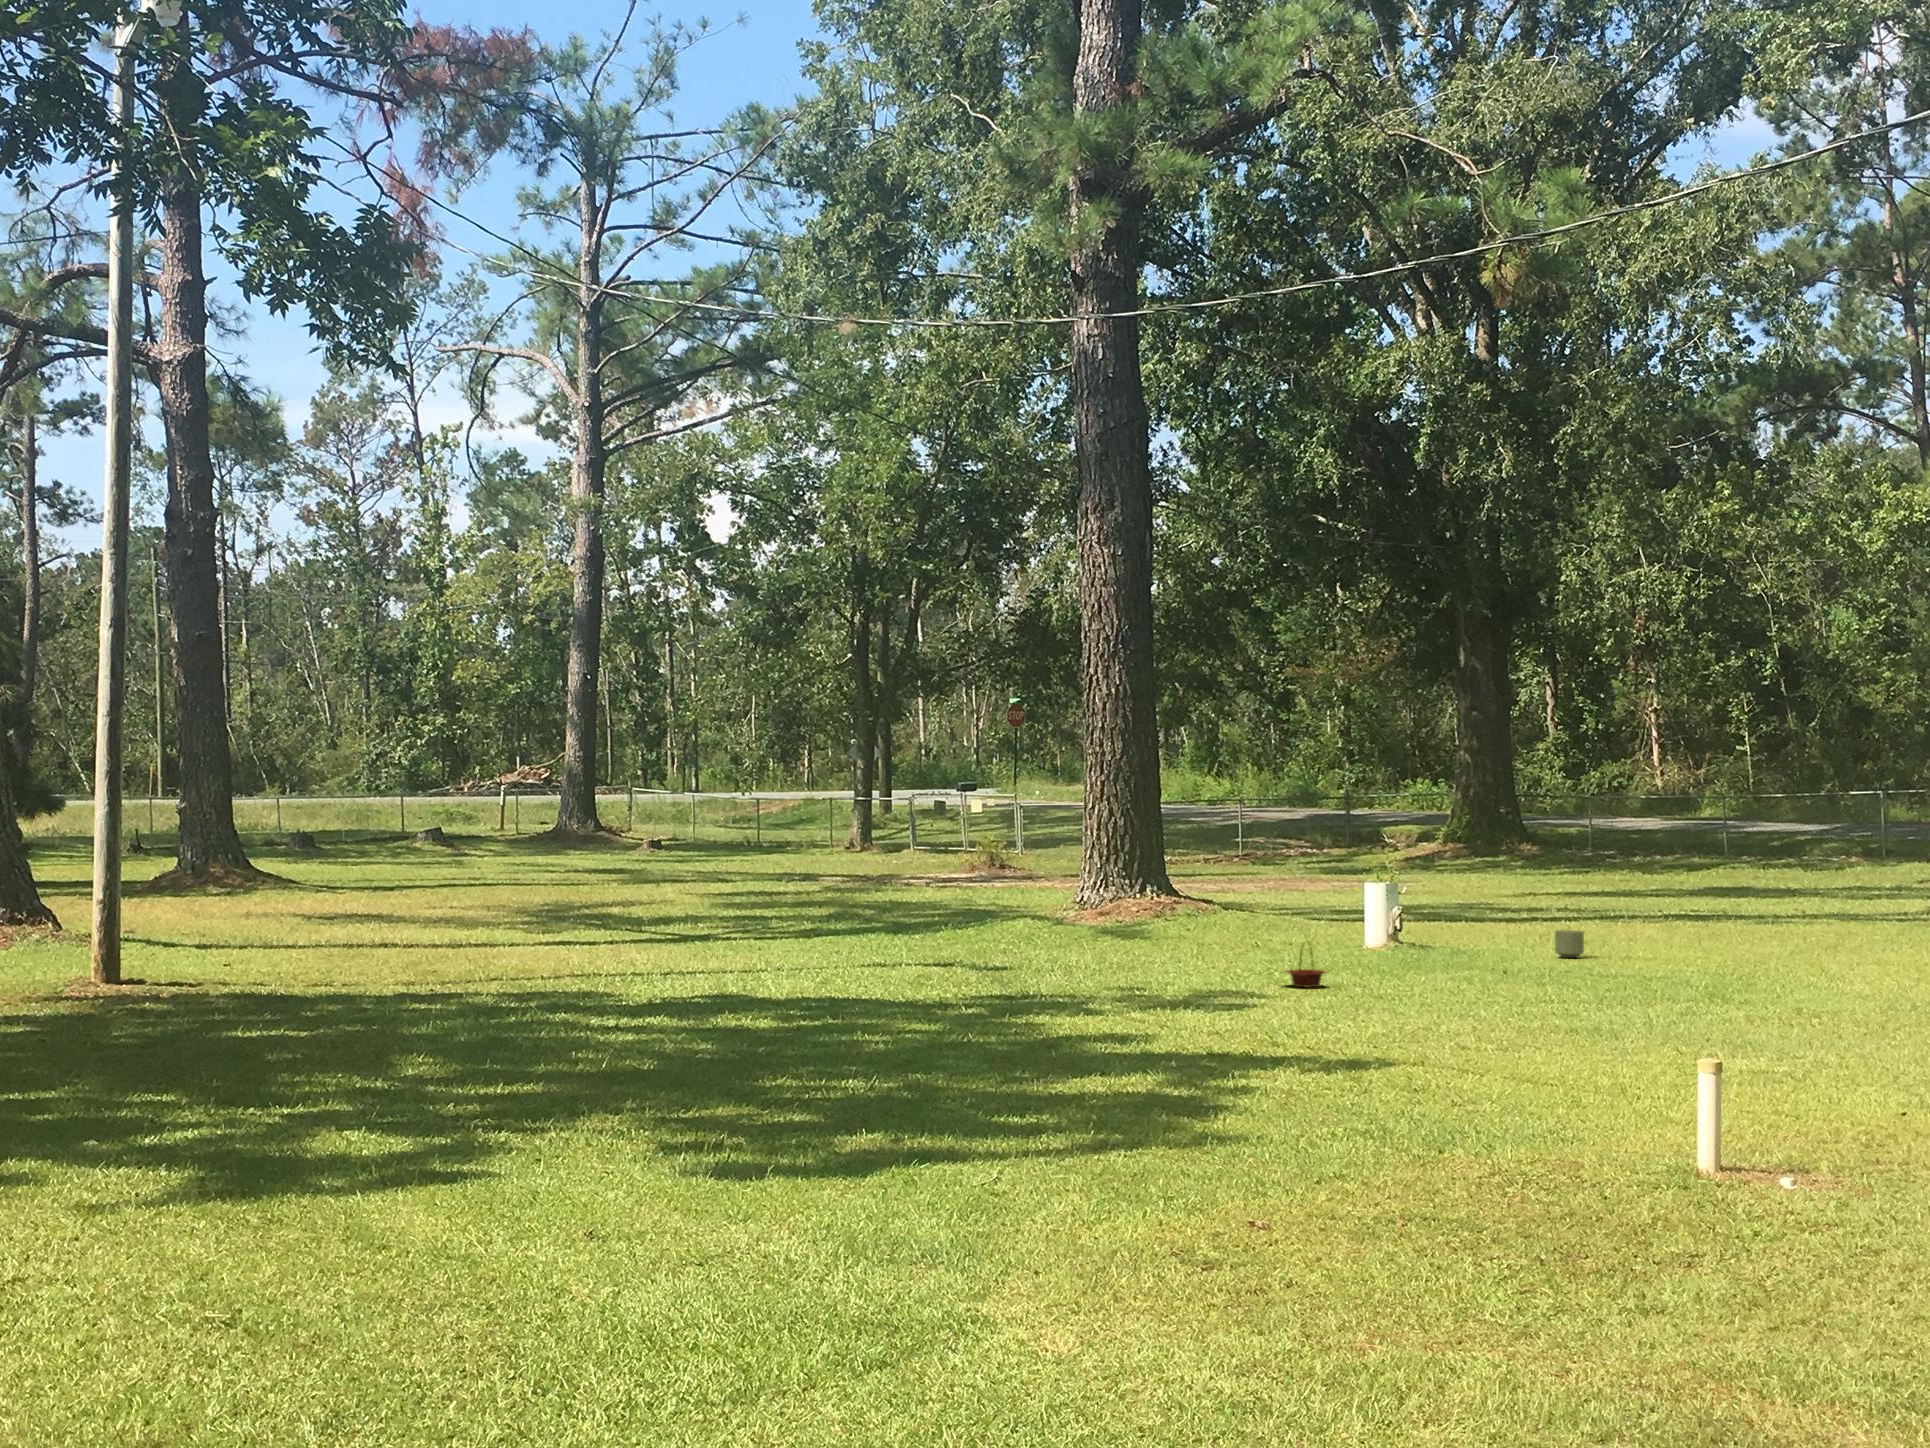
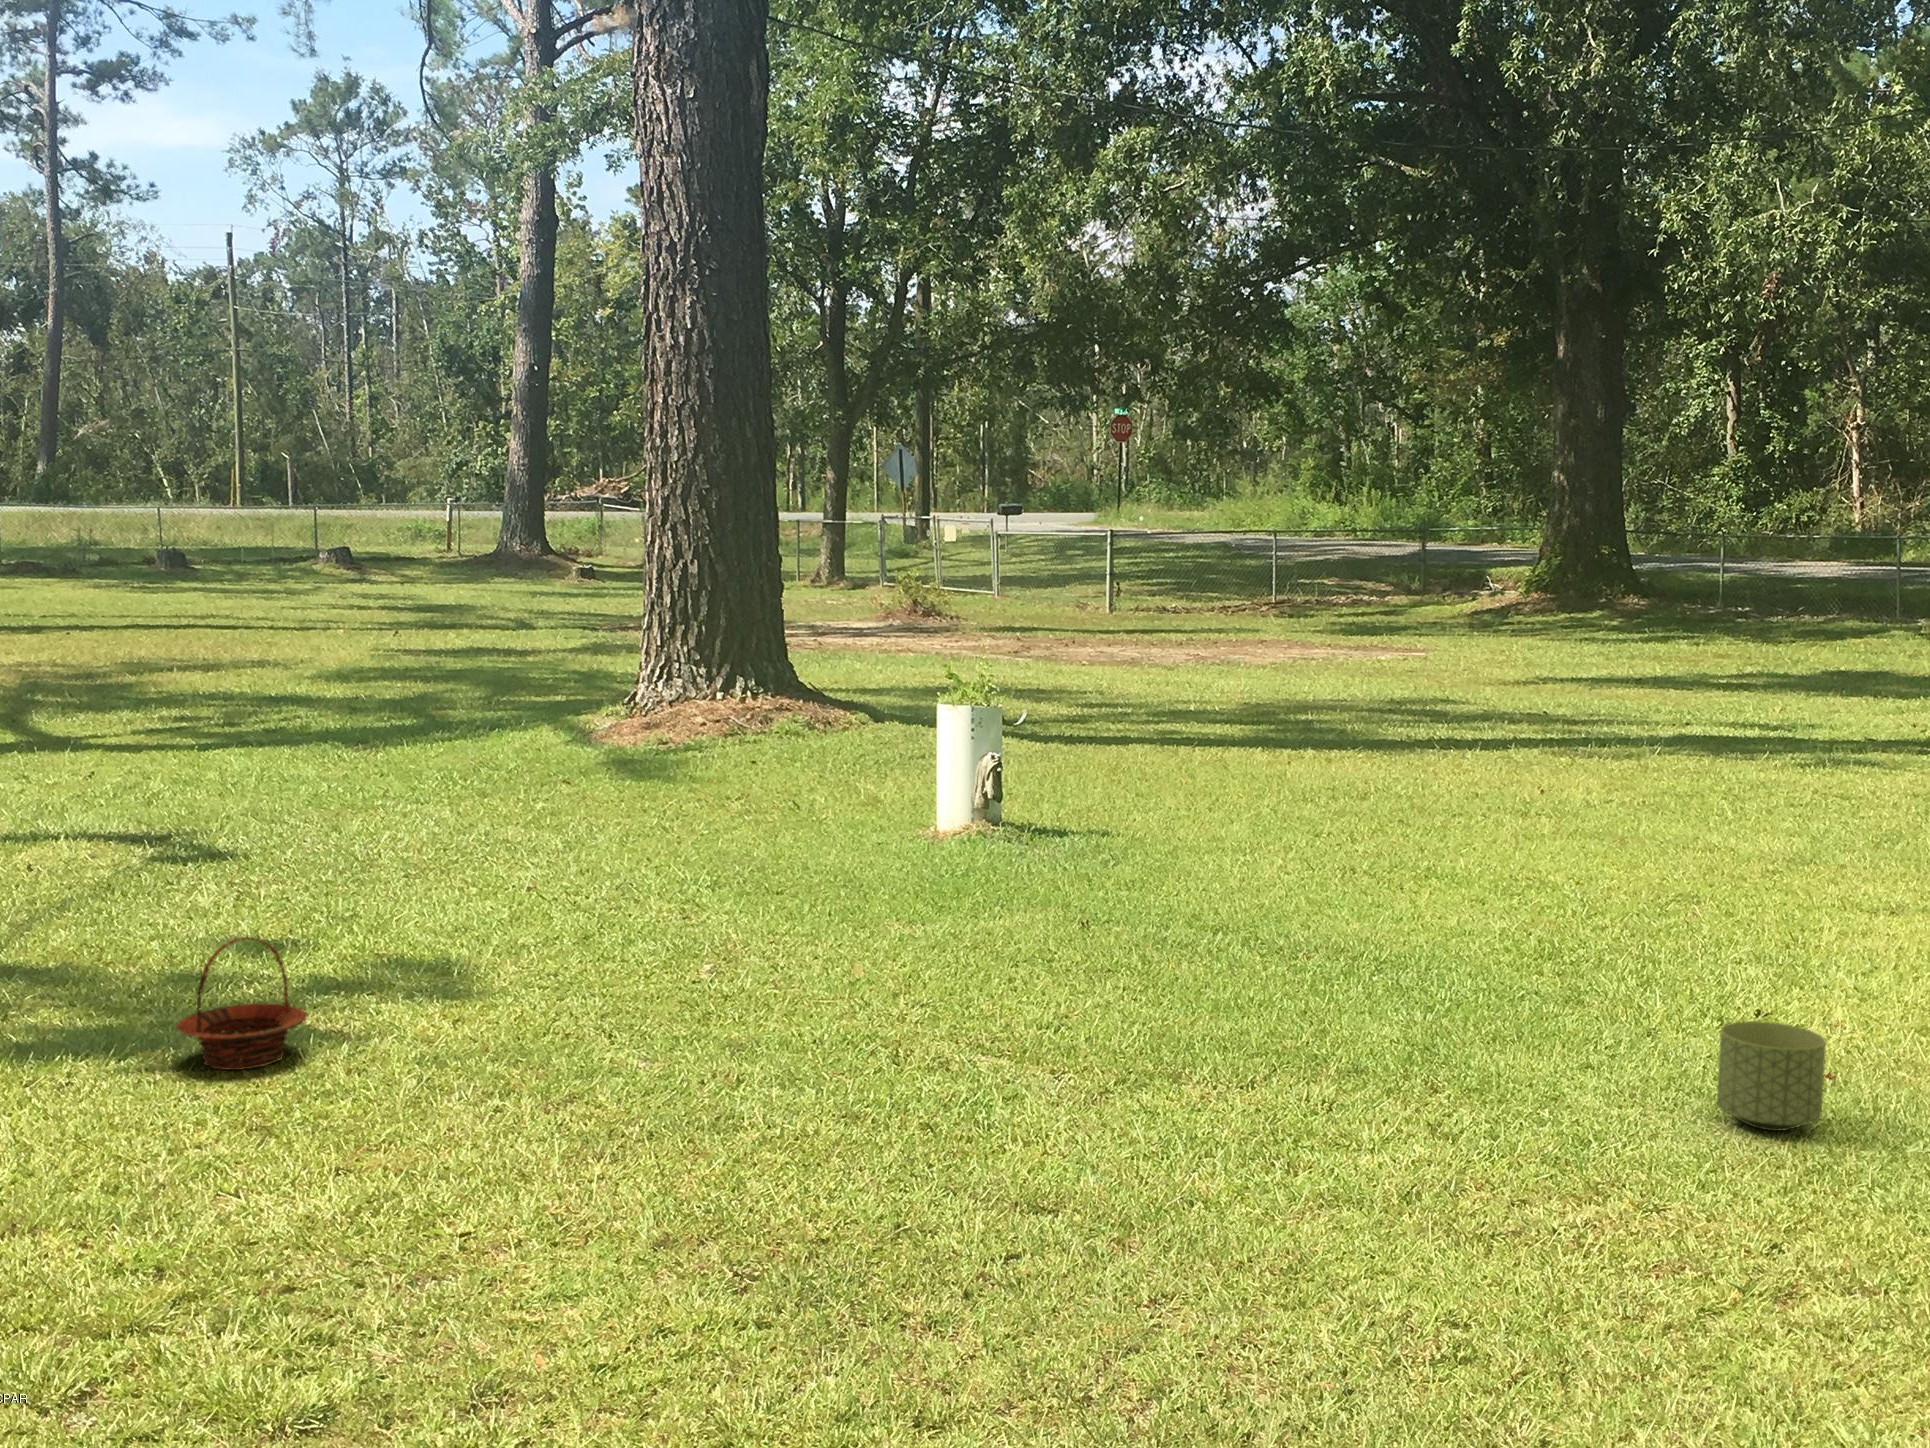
planter: present [1555,930,1584,958] -> present [1717,1021,1826,1131]

